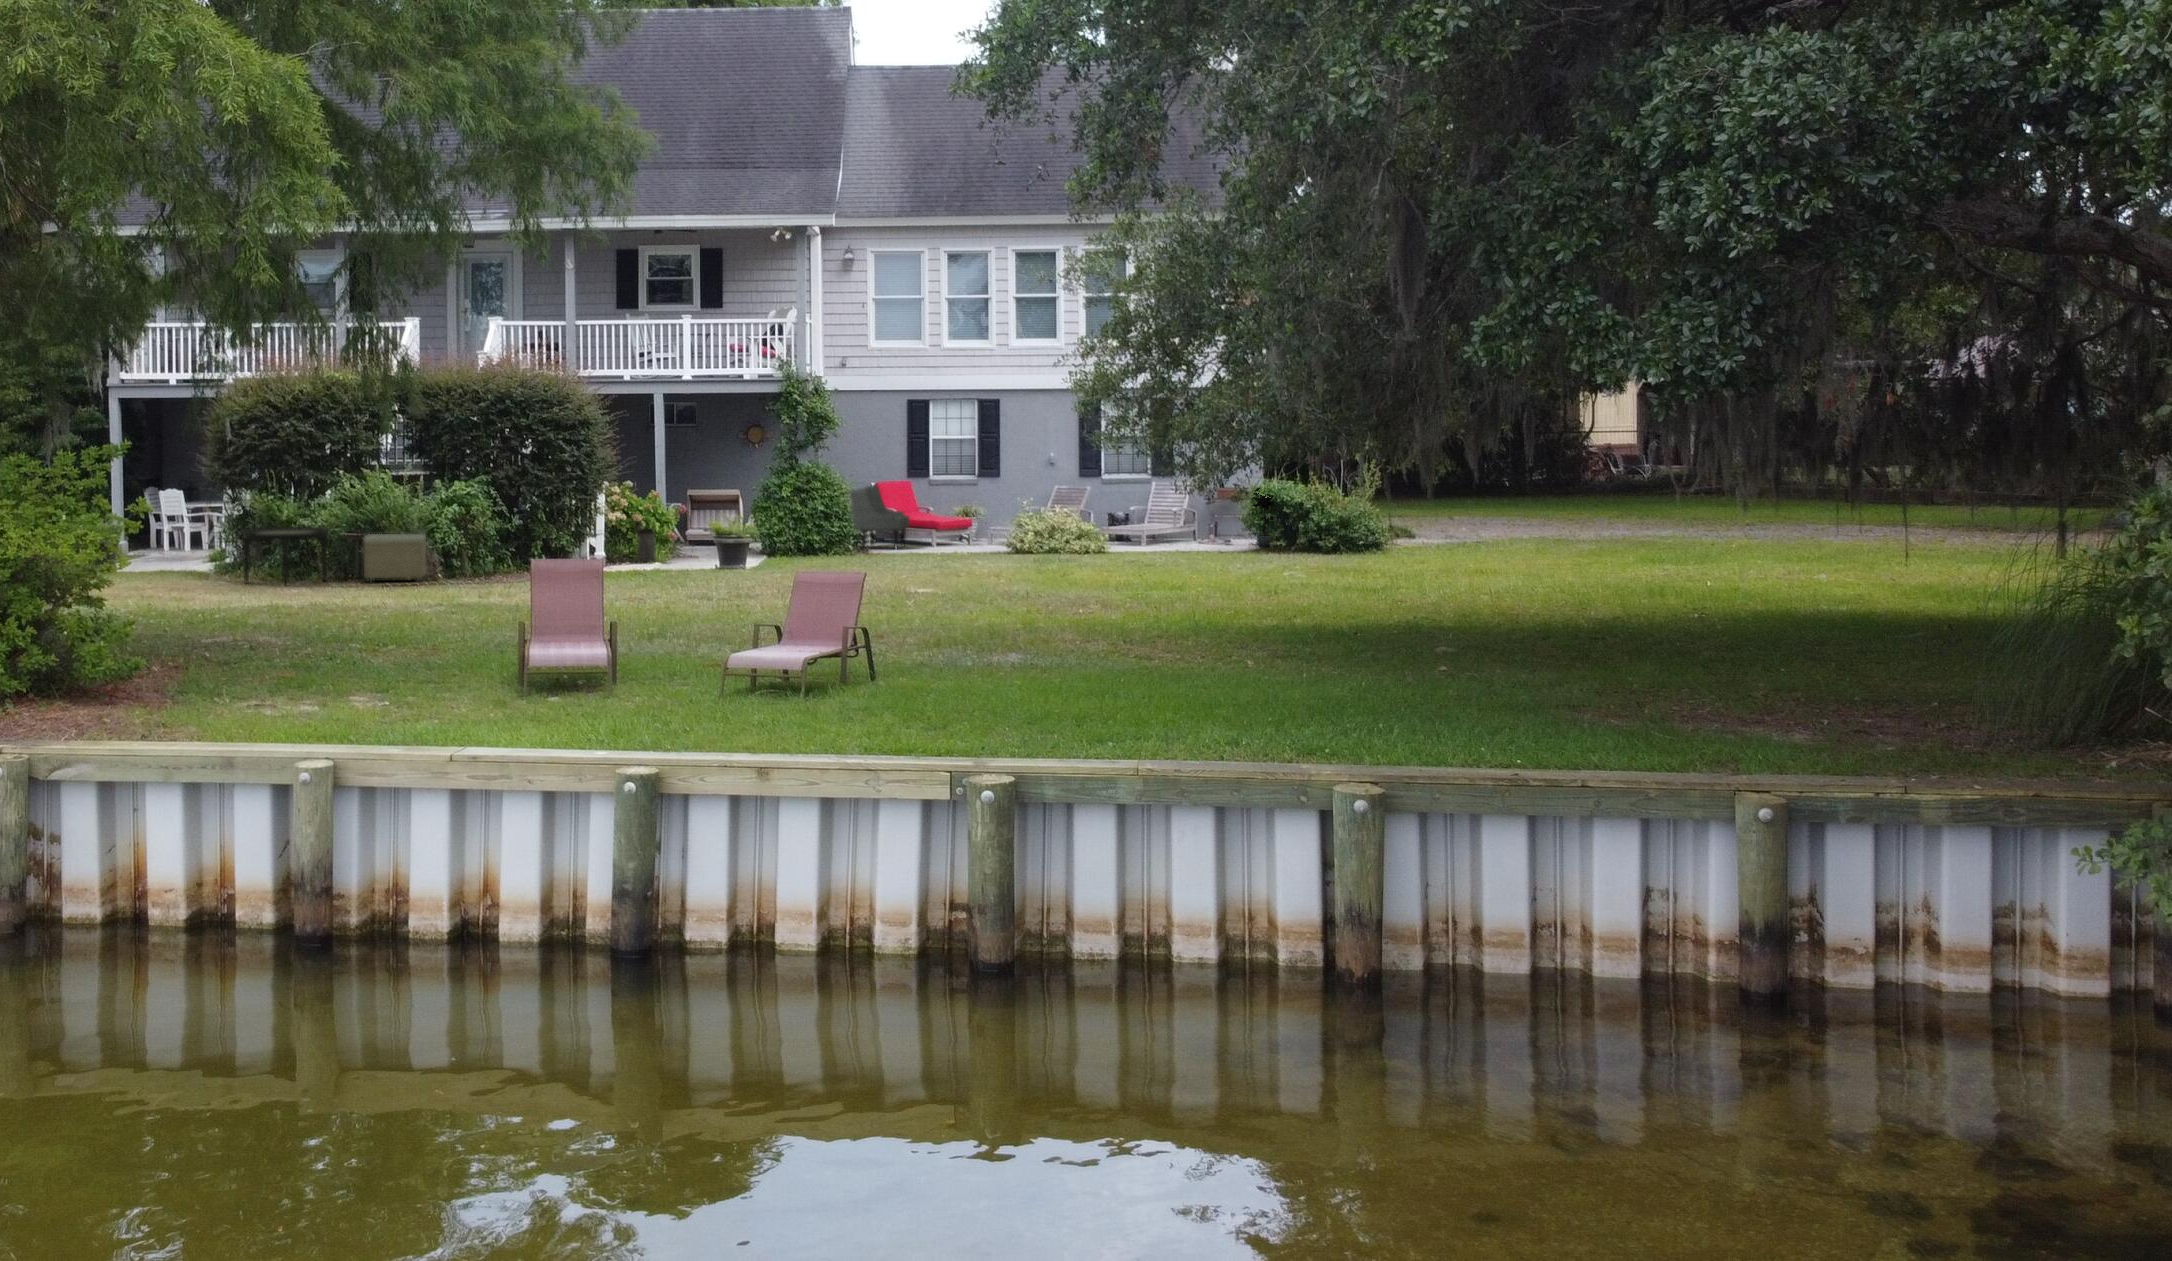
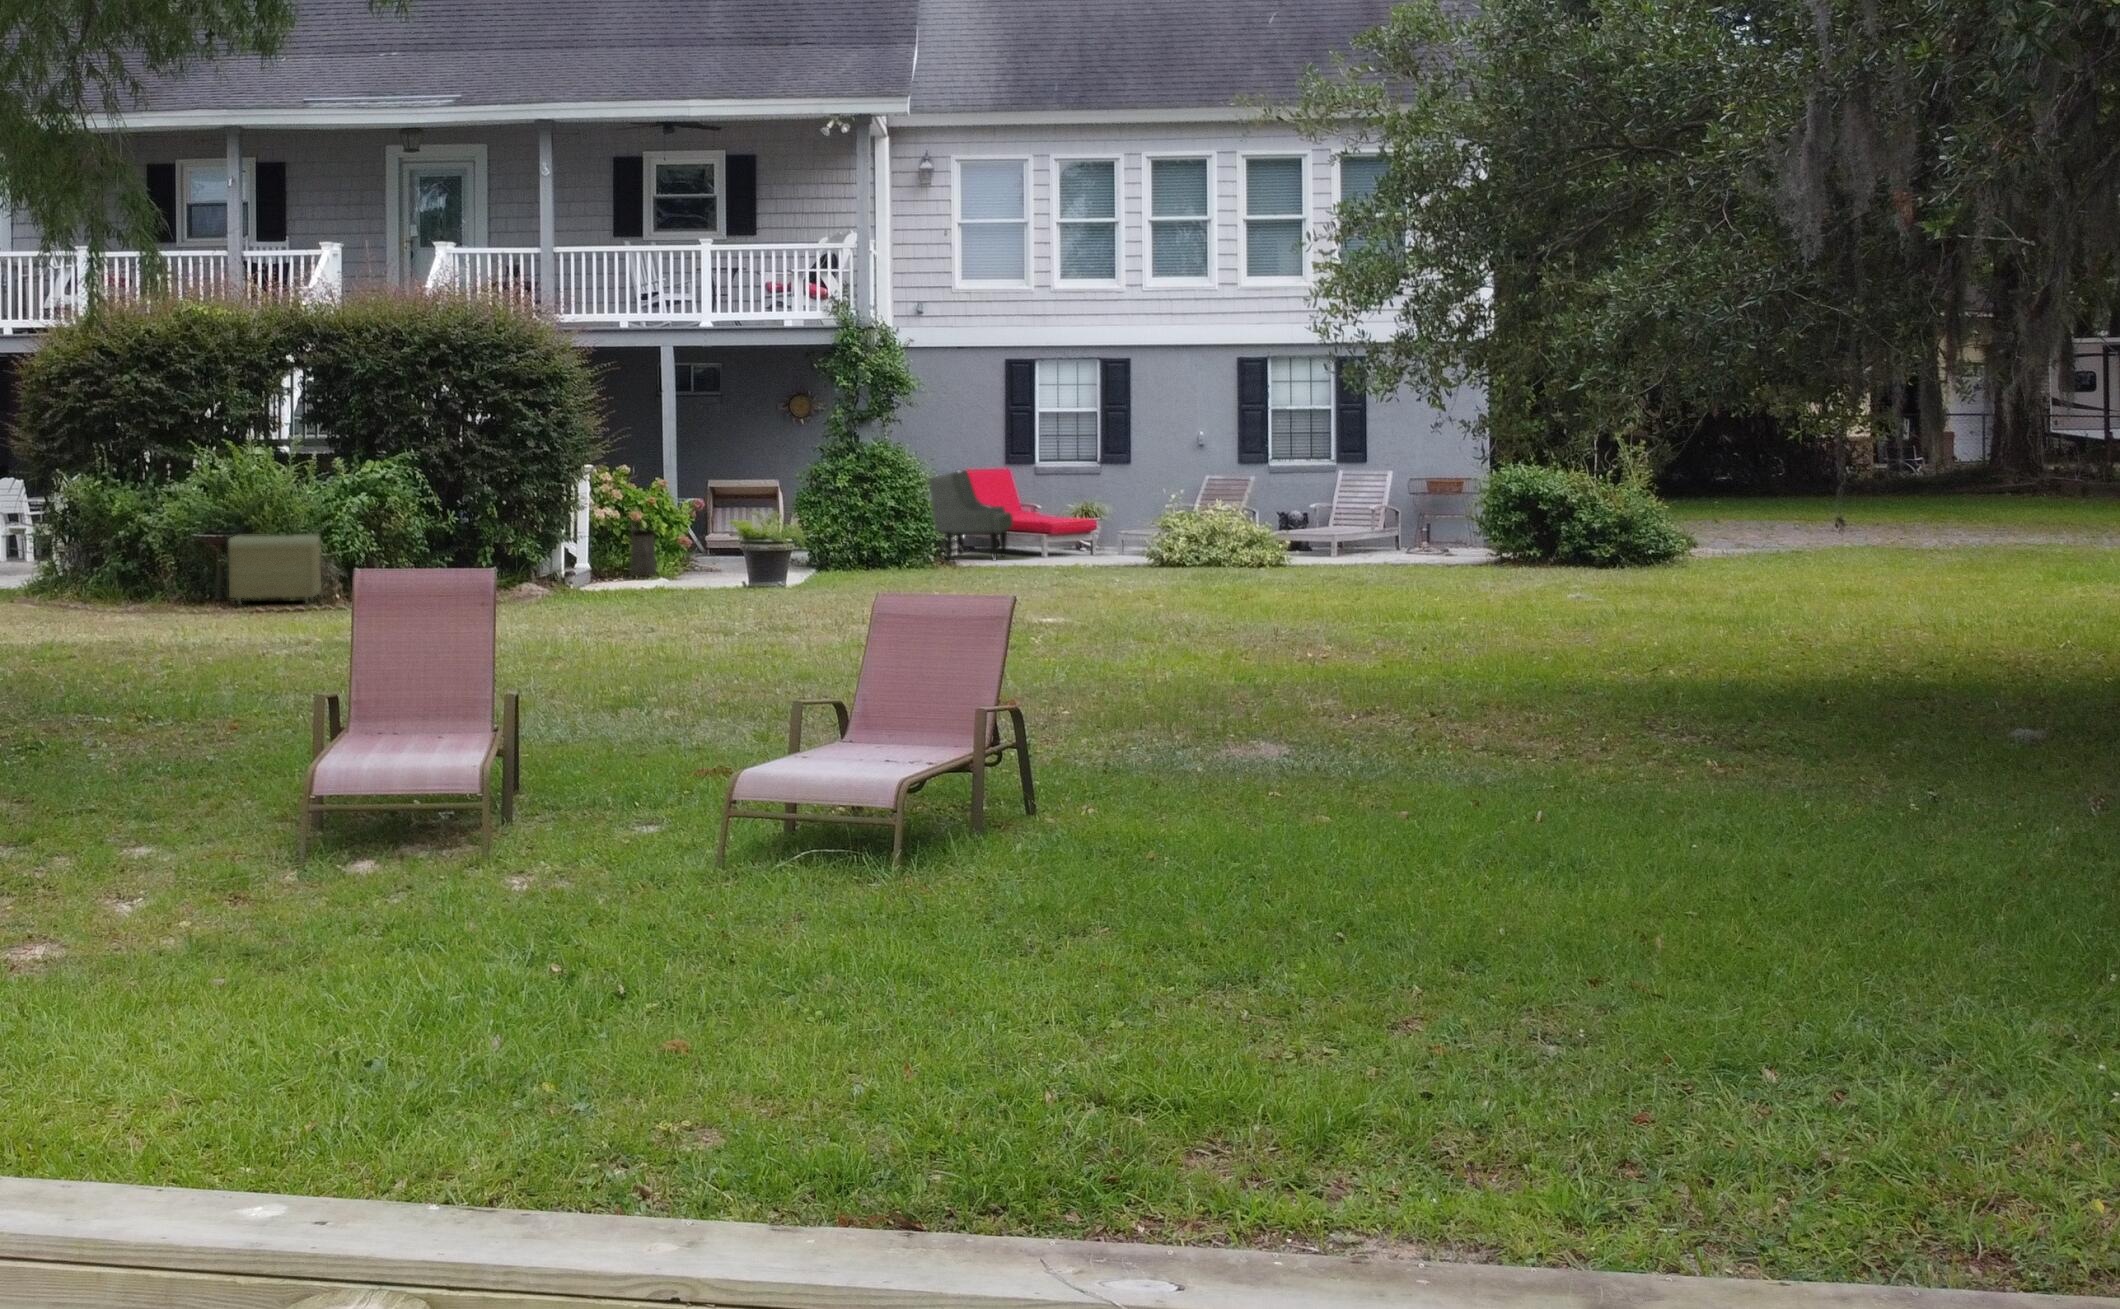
potted plant: present [1252,485,1278,547] -> none [1495,472,1535,558]
round table: present [241,527,329,585] -> none [52,523,184,609]

